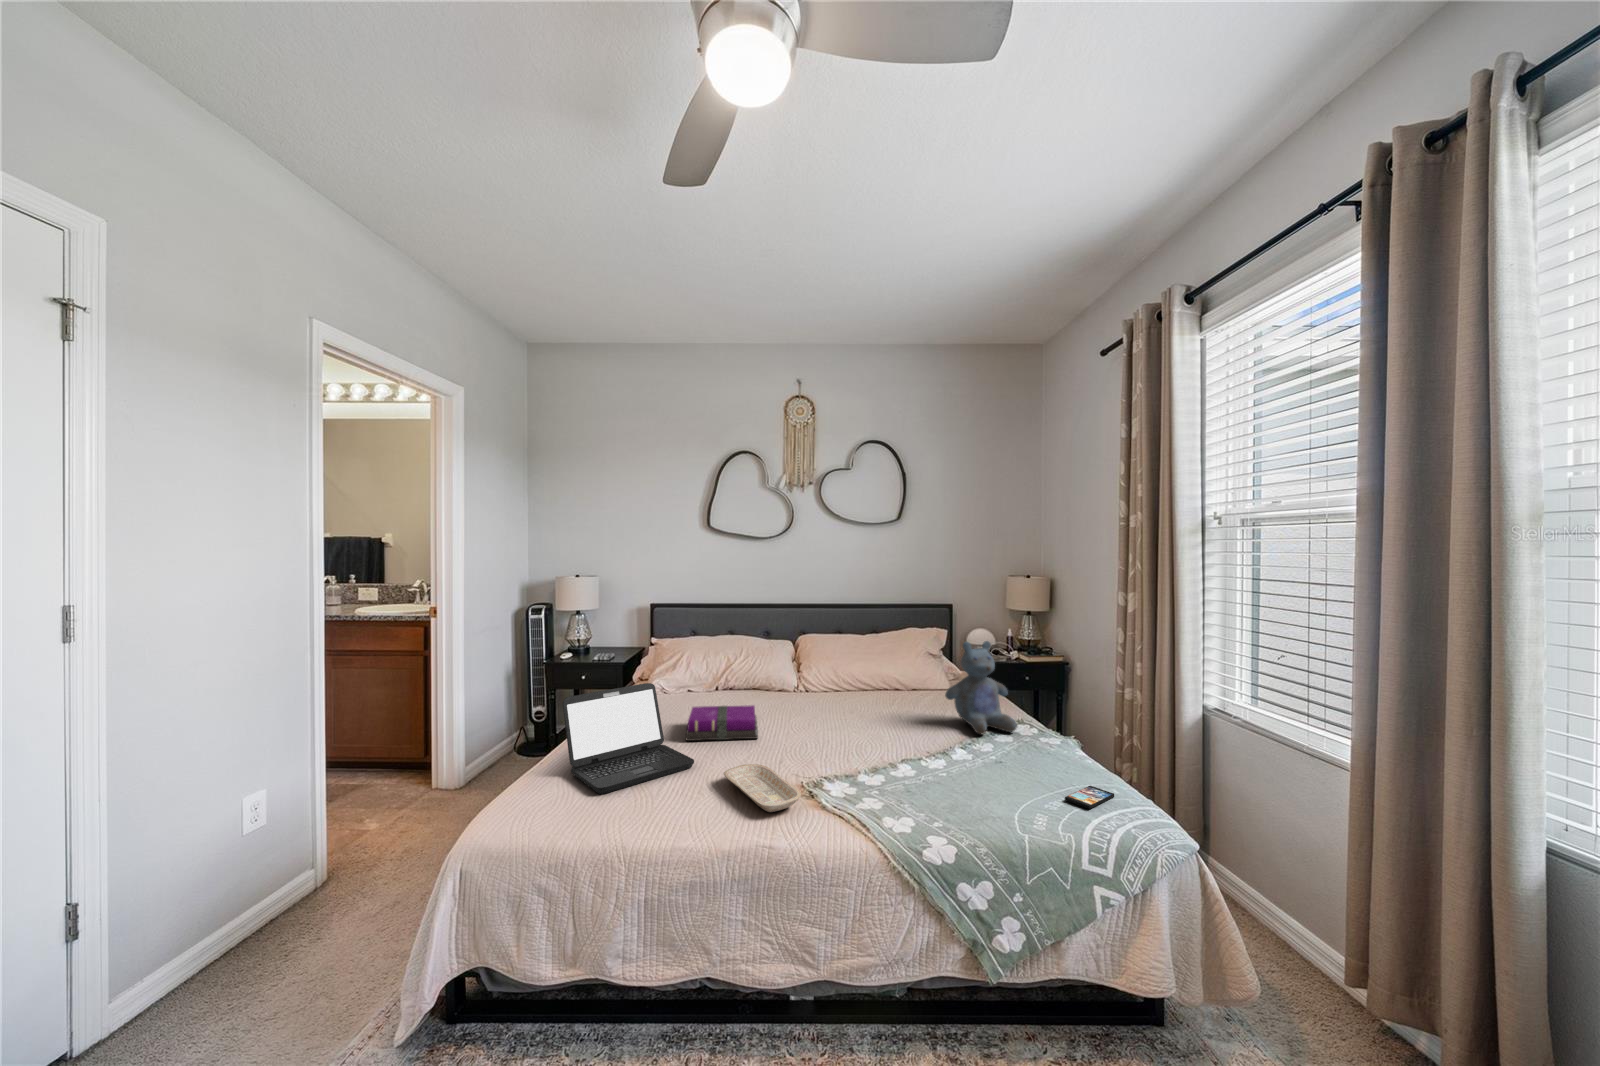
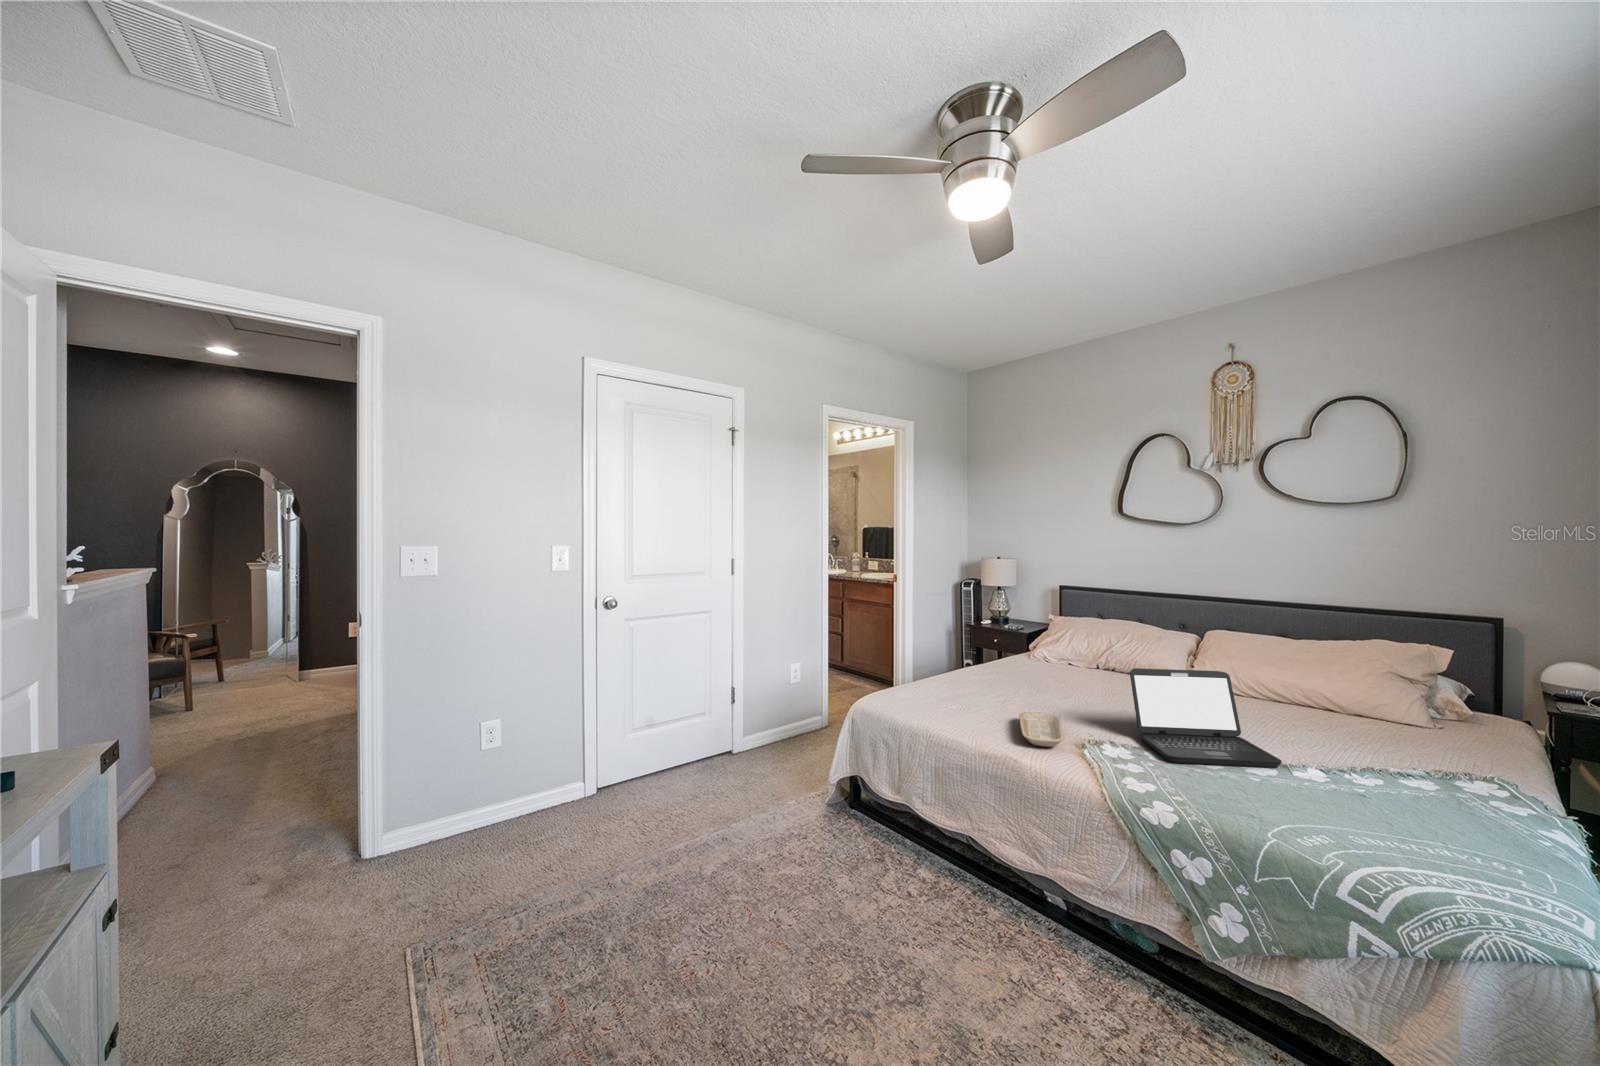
stuffed bear: present [945,641,1017,734] -> none [1334,652,1455,776]
laptop: present [563,683,694,794] -> present [1130,668,1282,768]
notebook: present [686,705,758,741] -> none [1024,669,1103,704]
smartphone: present [1065,786,1114,809] -> none [1385,834,1486,863]

